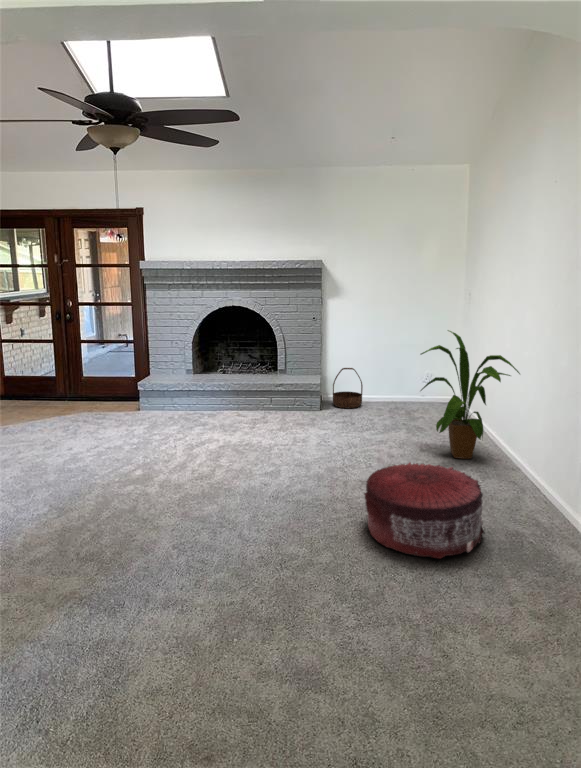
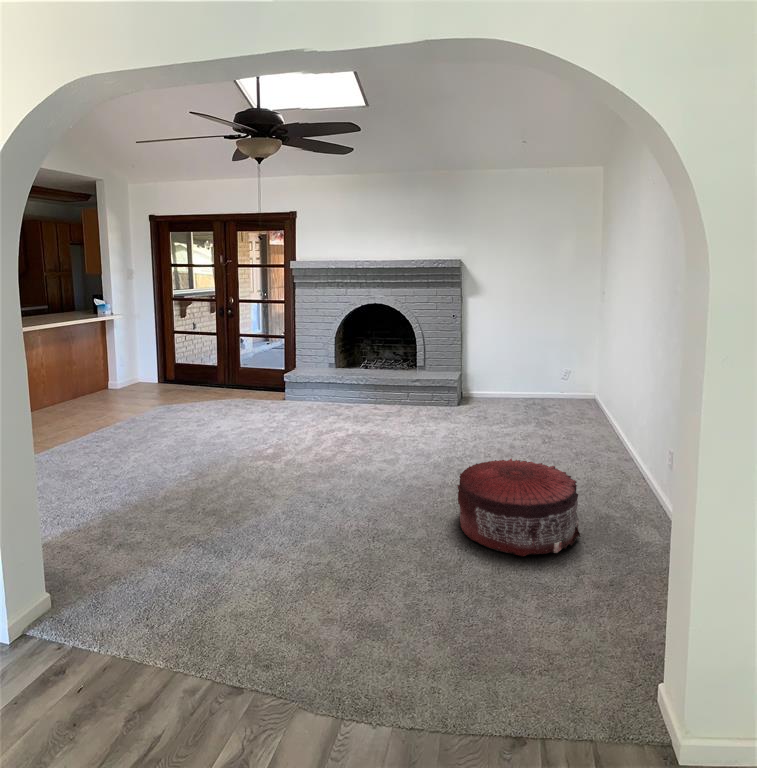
house plant: present [421,330,520,459] -> none [543,328,651,462]
basket: present [333,368,363,408] -> none [469,366,500,406]

